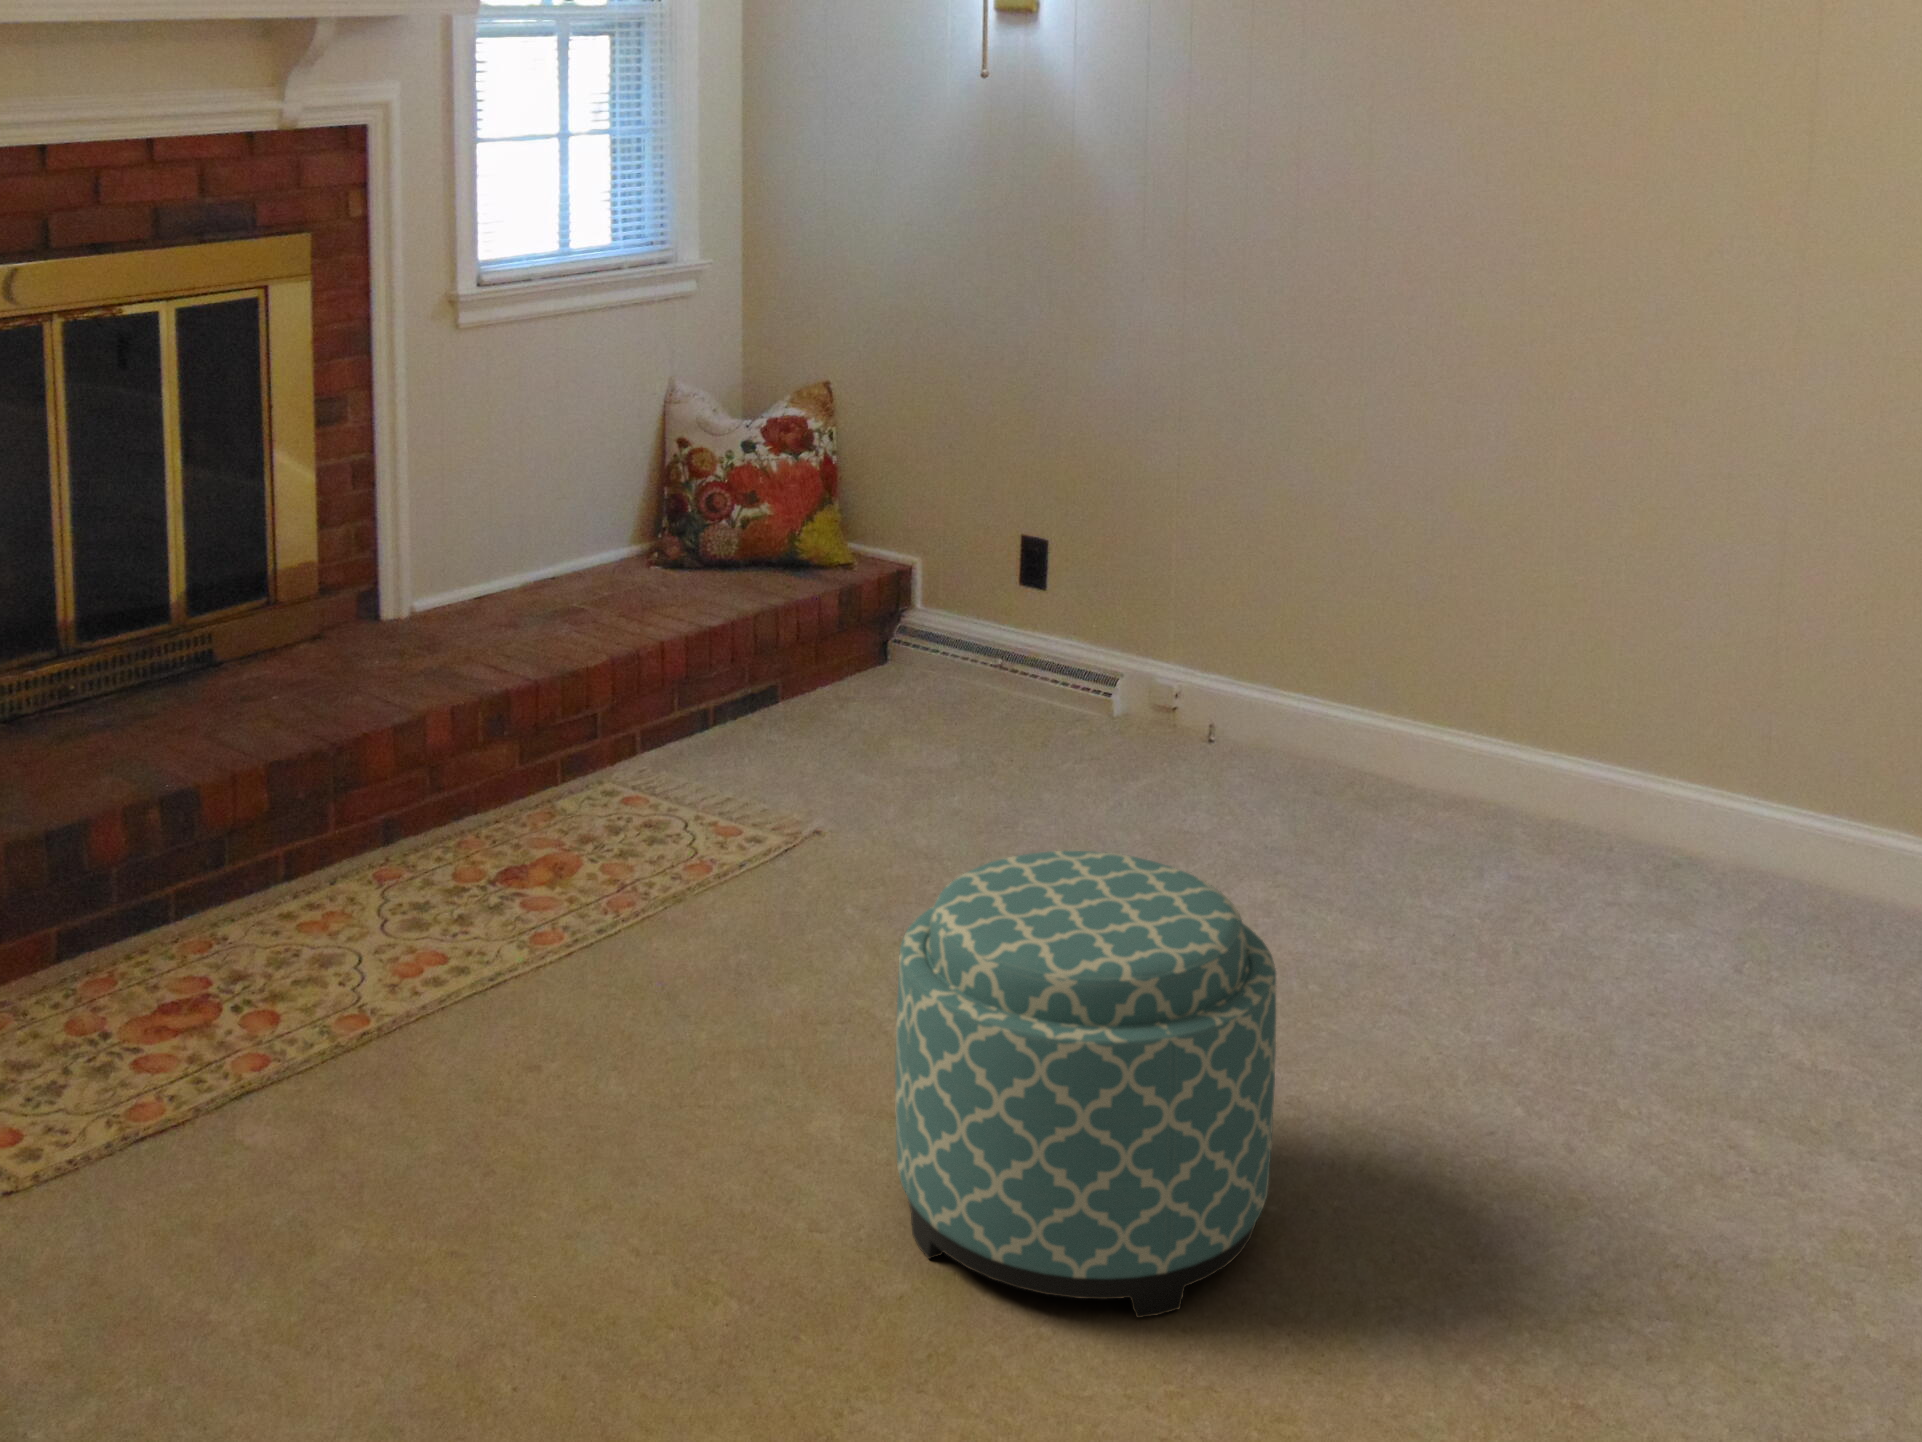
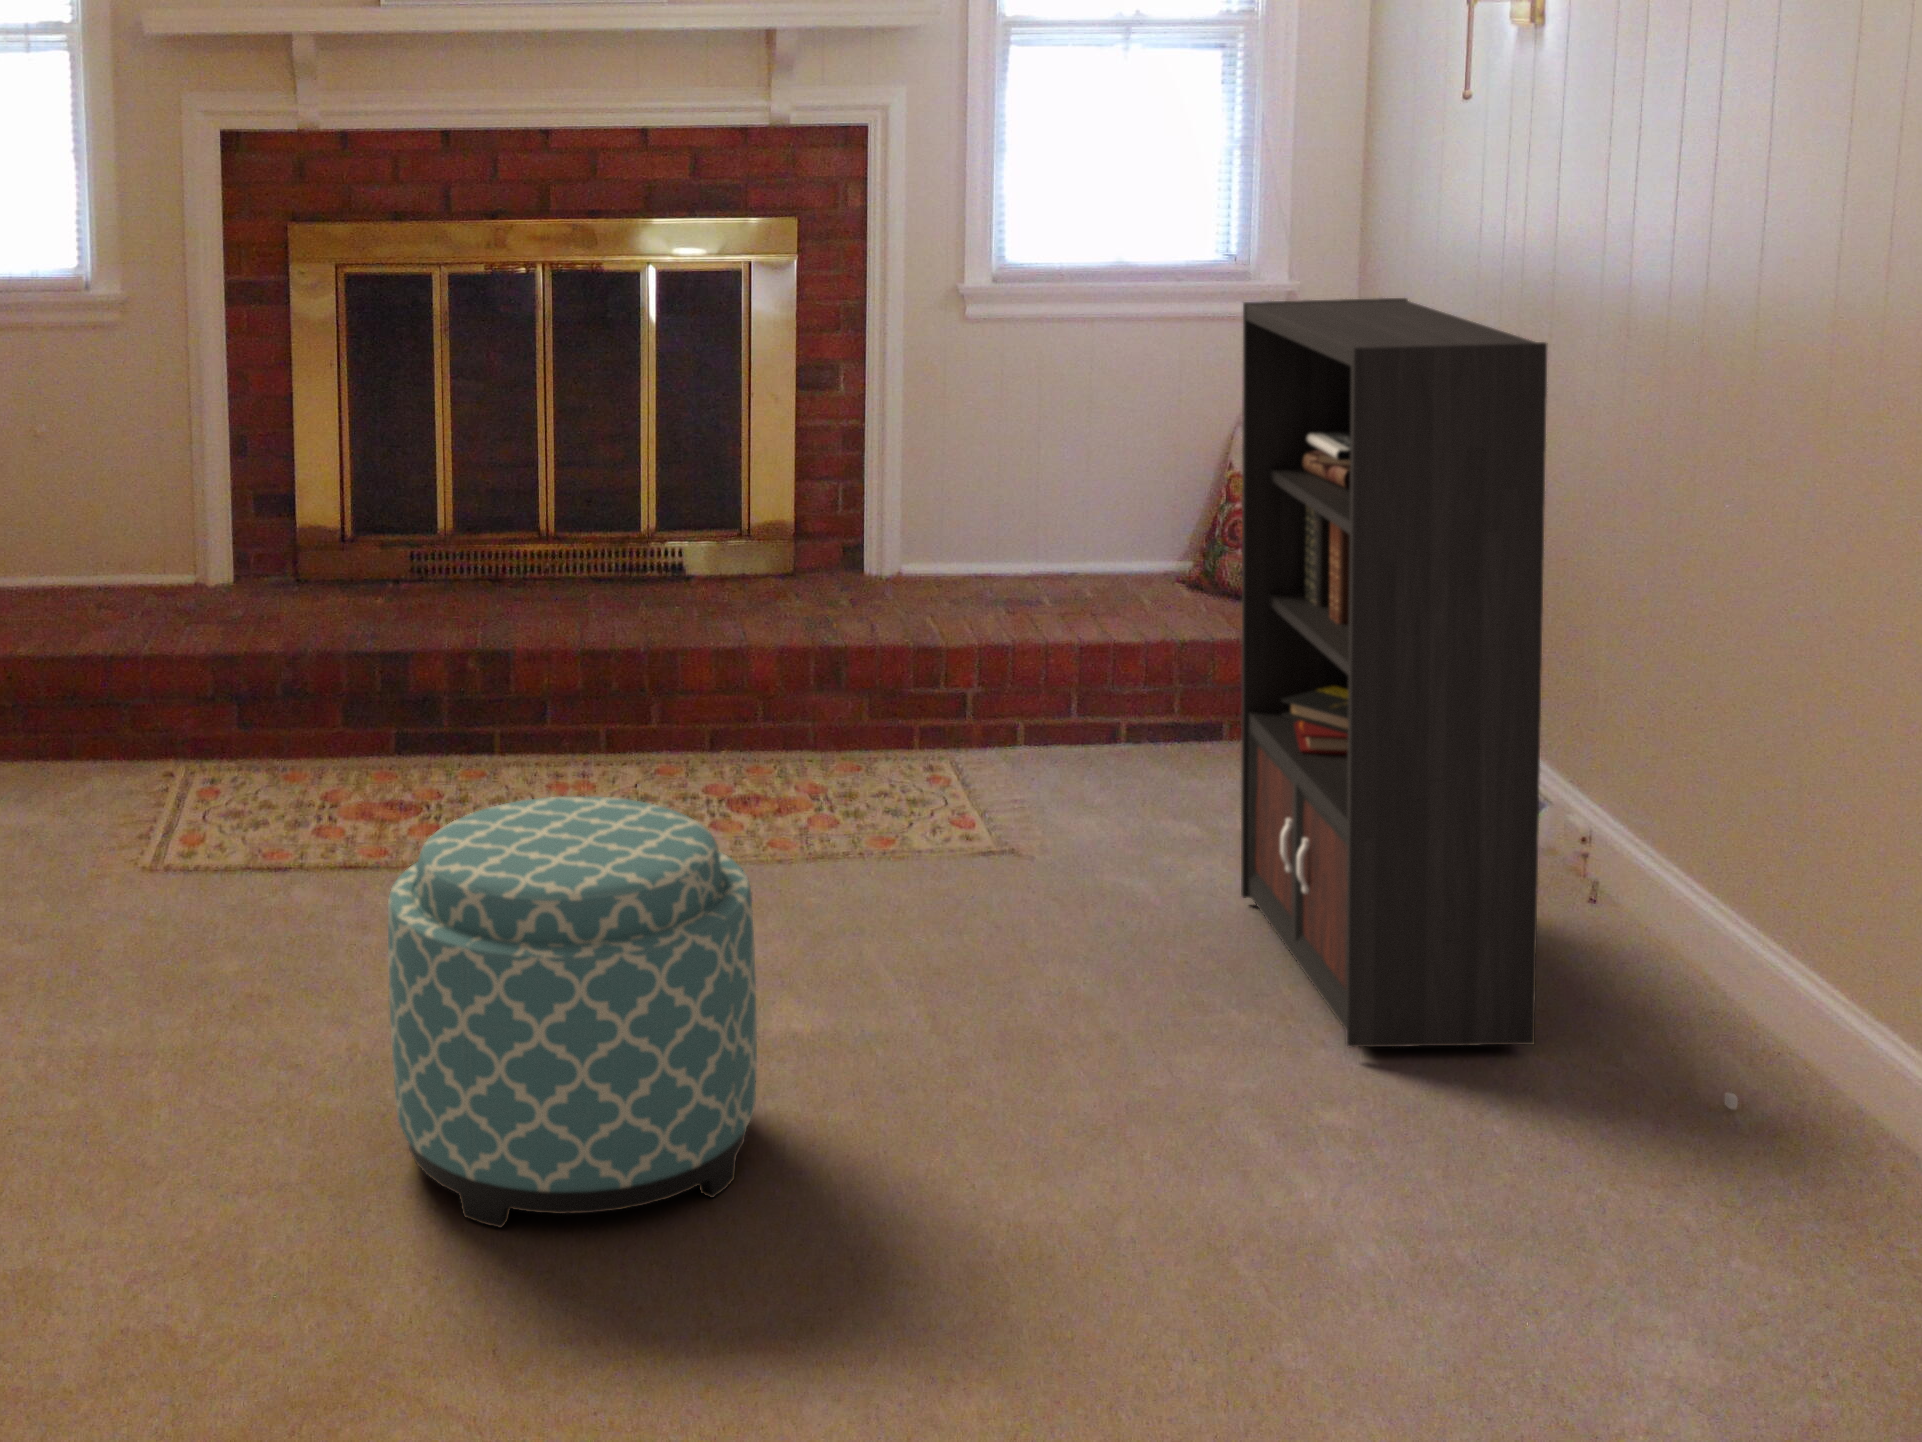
bookcase: none [1054,280,1534,892] -> present [1241,298,1738,1109]

